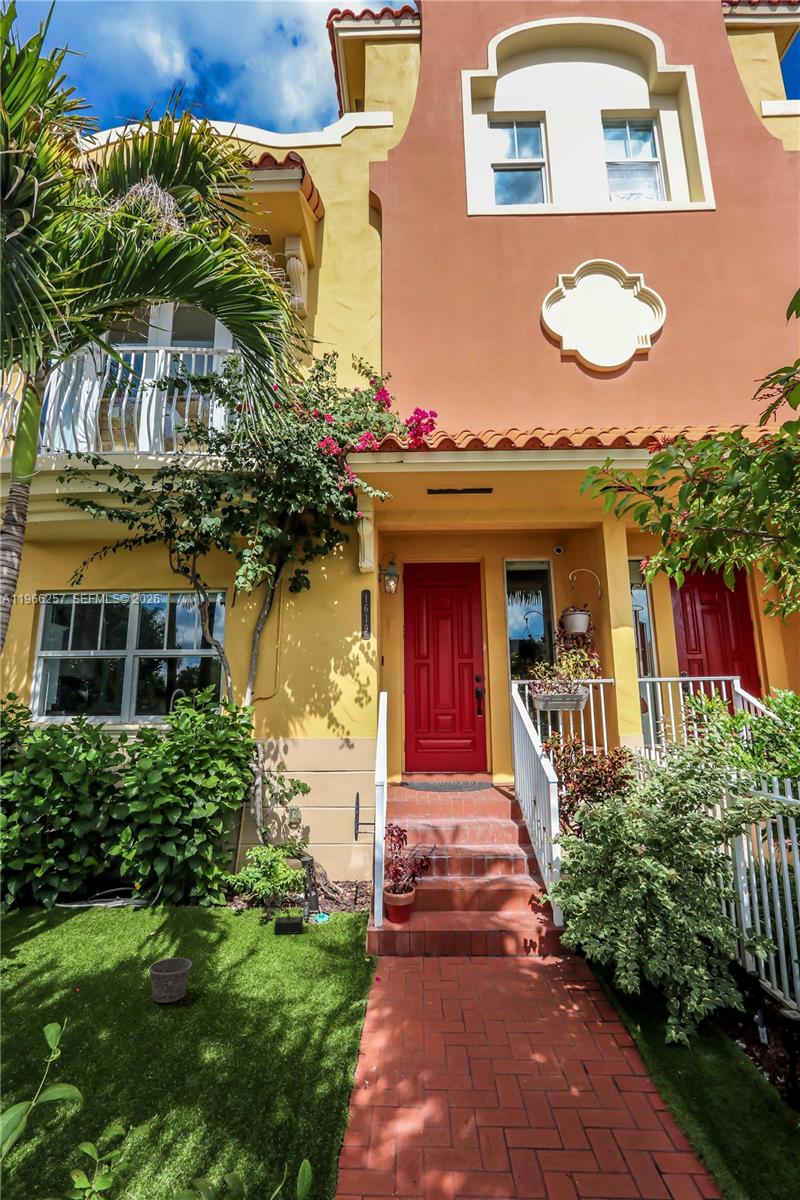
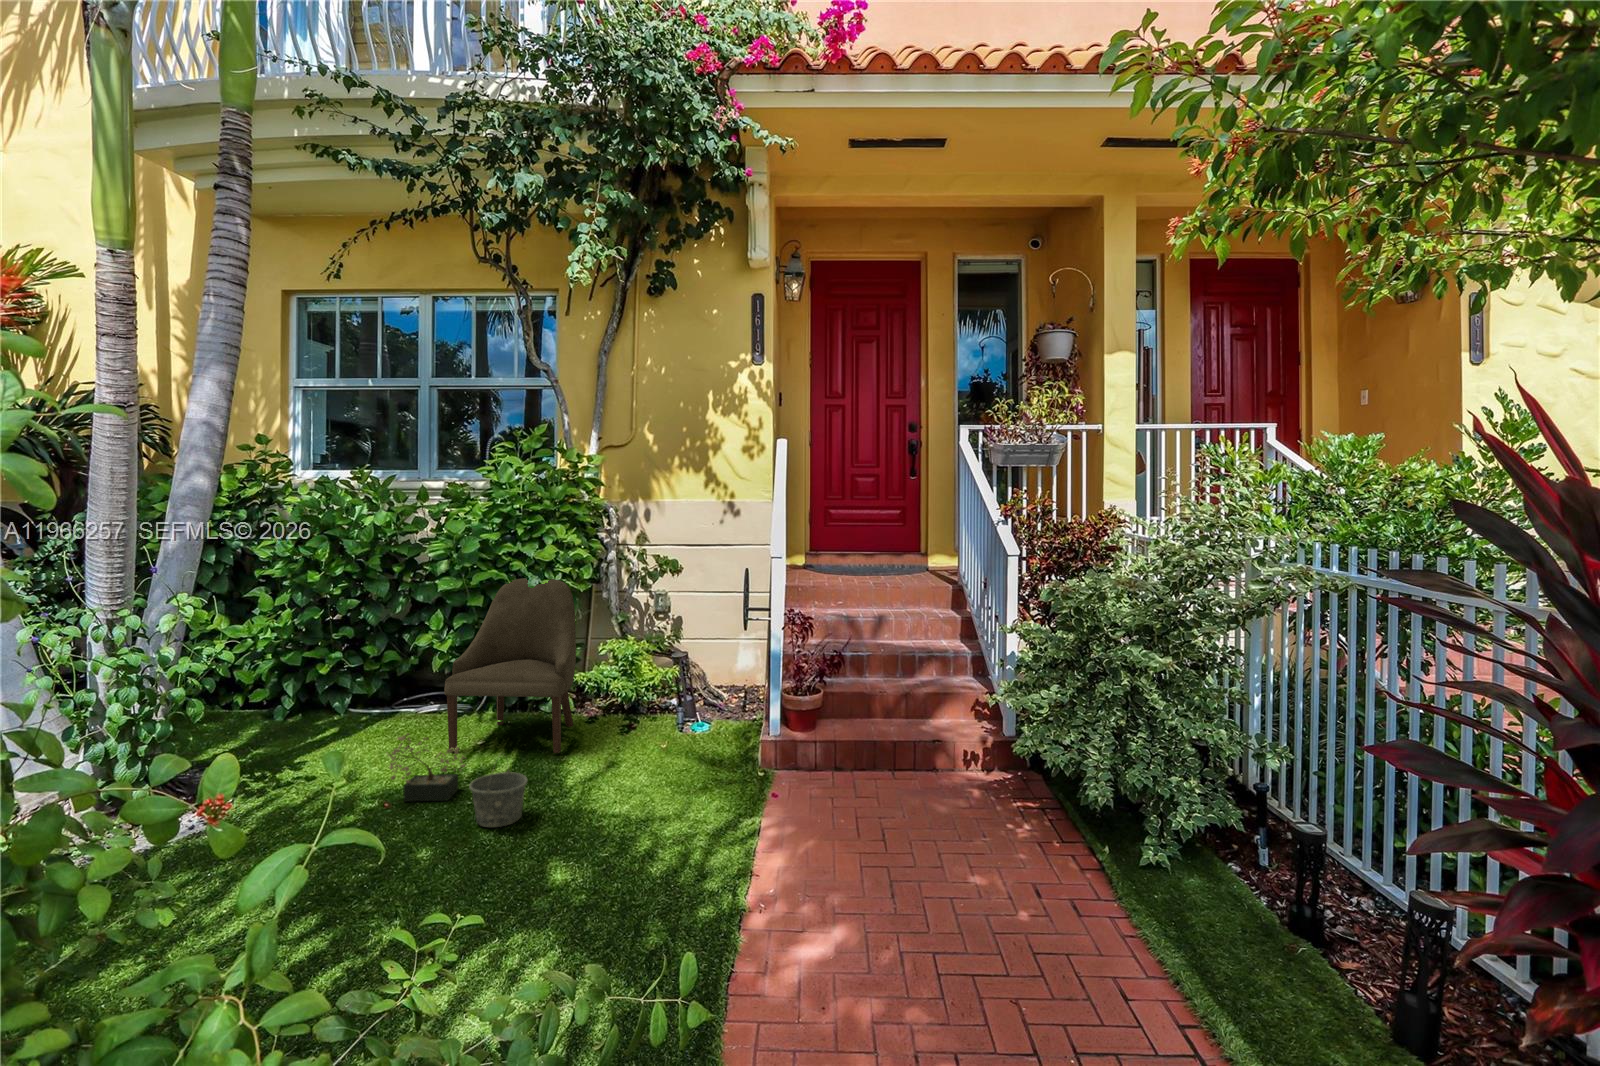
chair: none [131,801,230,941] -> present [444,578,576,753]
decorative plant: present [264,889,310,934] -> present [389,734,465,802]

